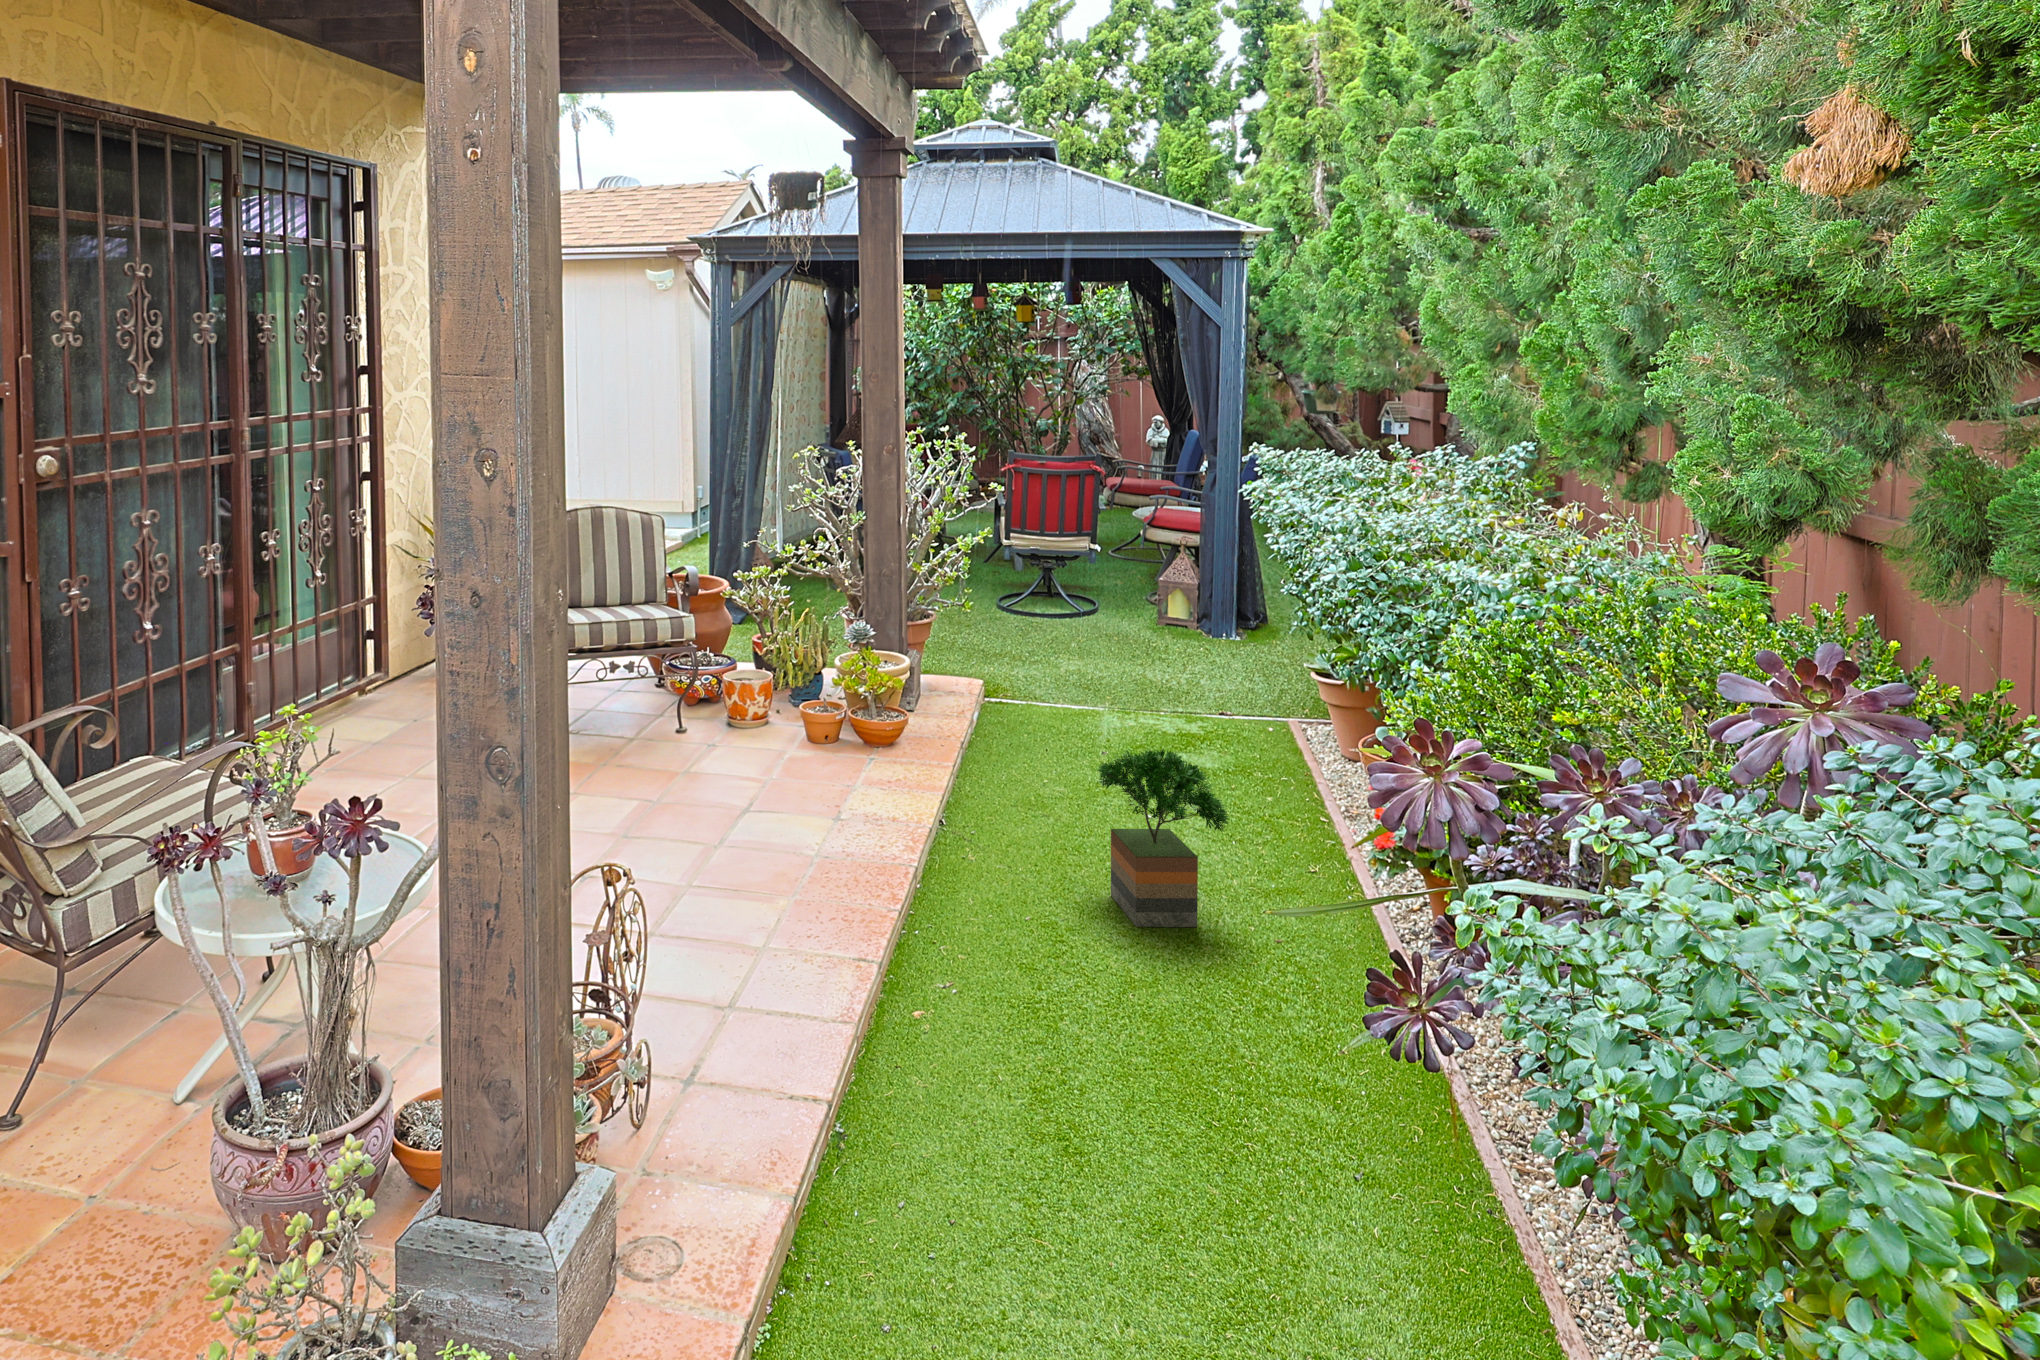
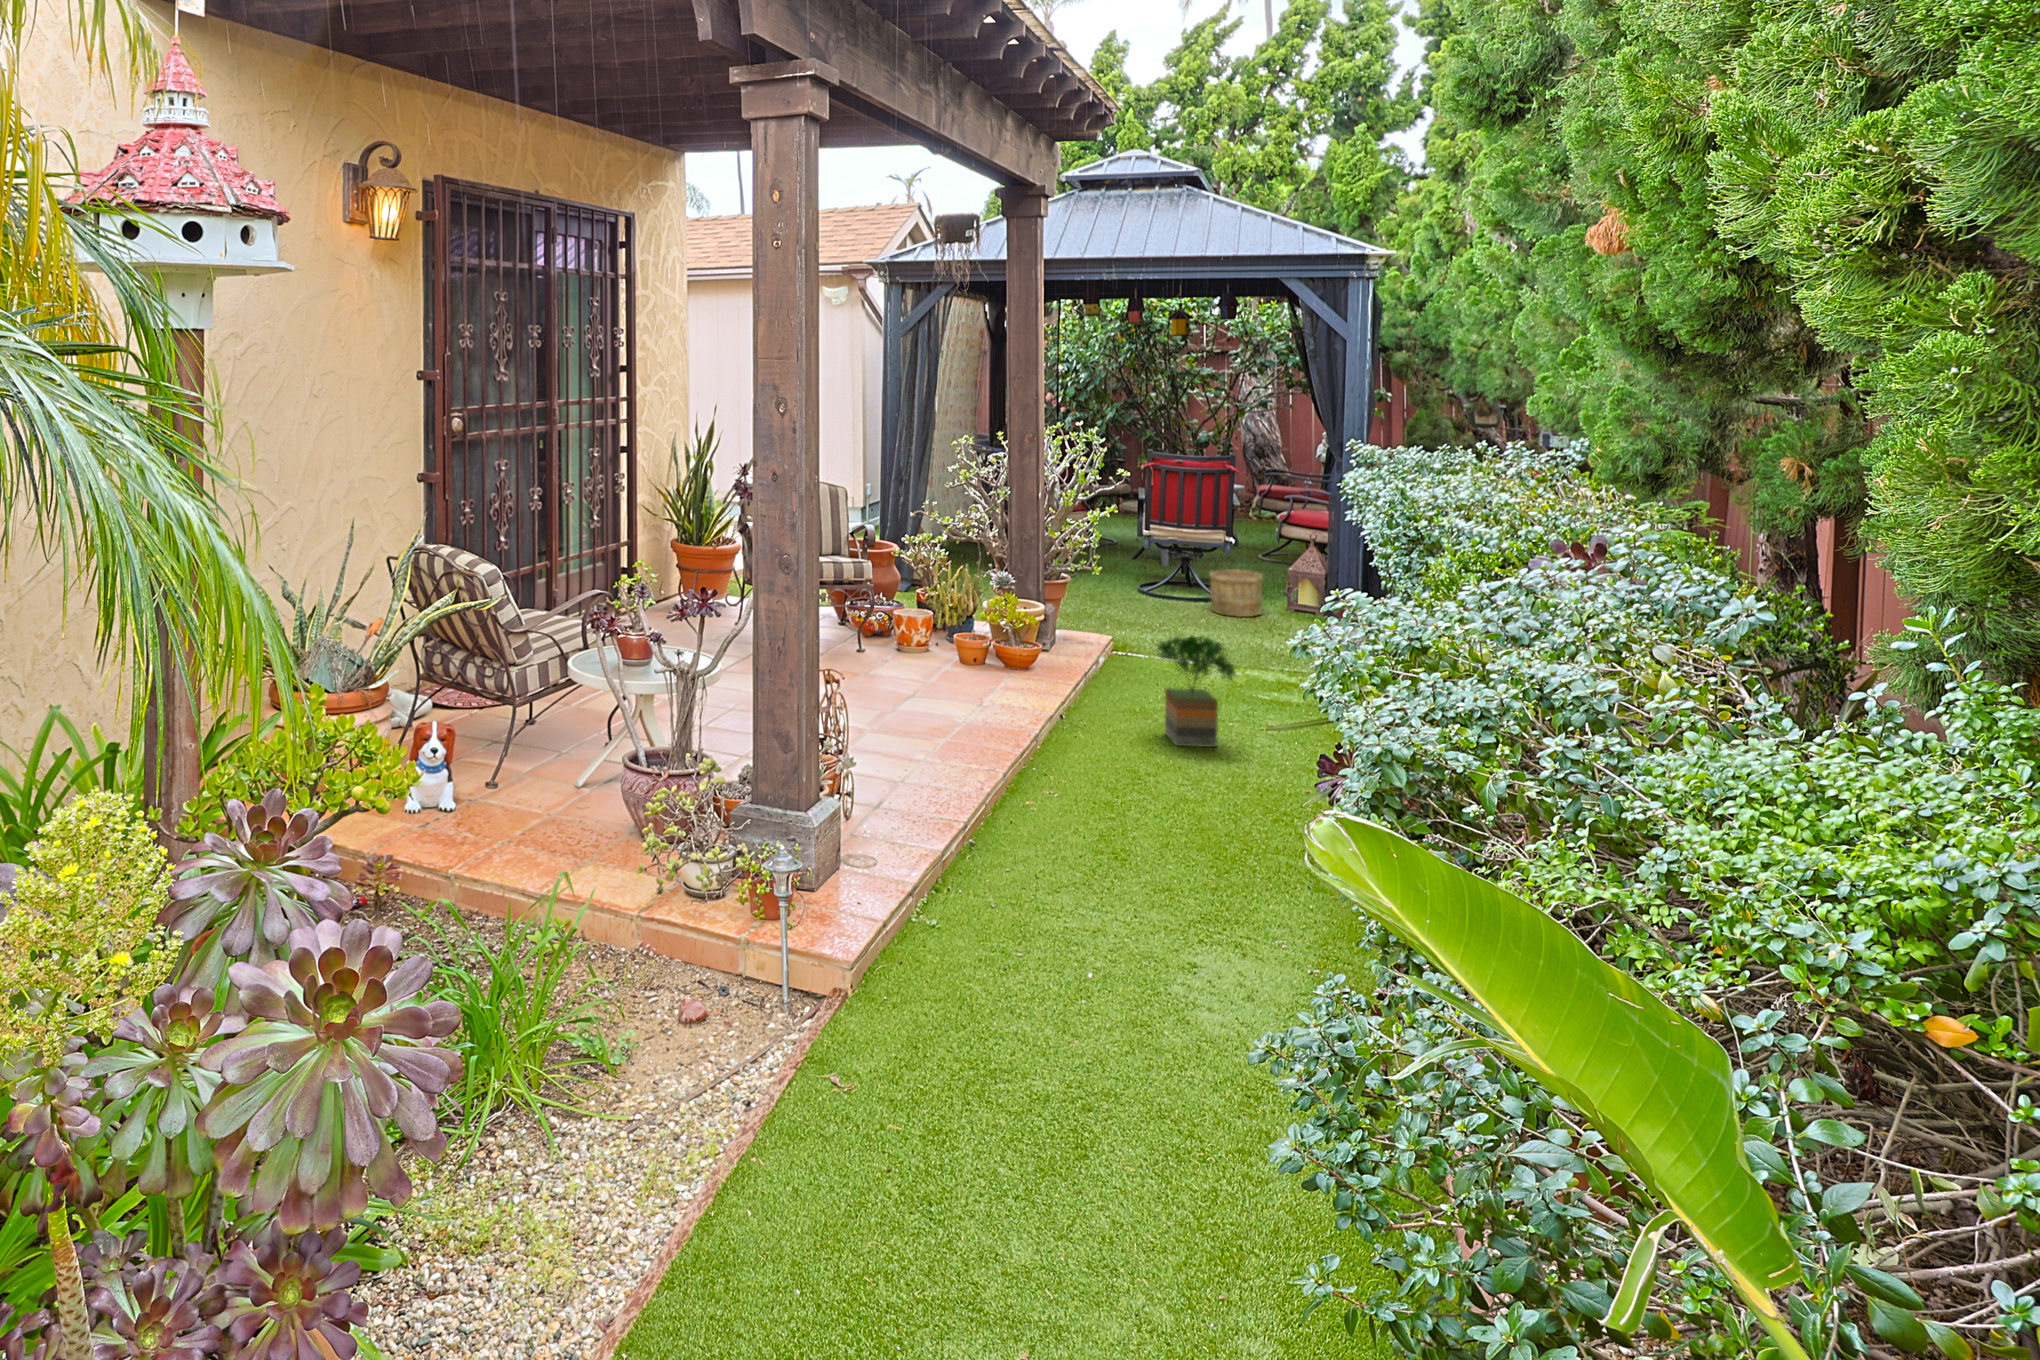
wooden bucket: none [1099,591,1166,651] -> present [1209,569,1263,617]

